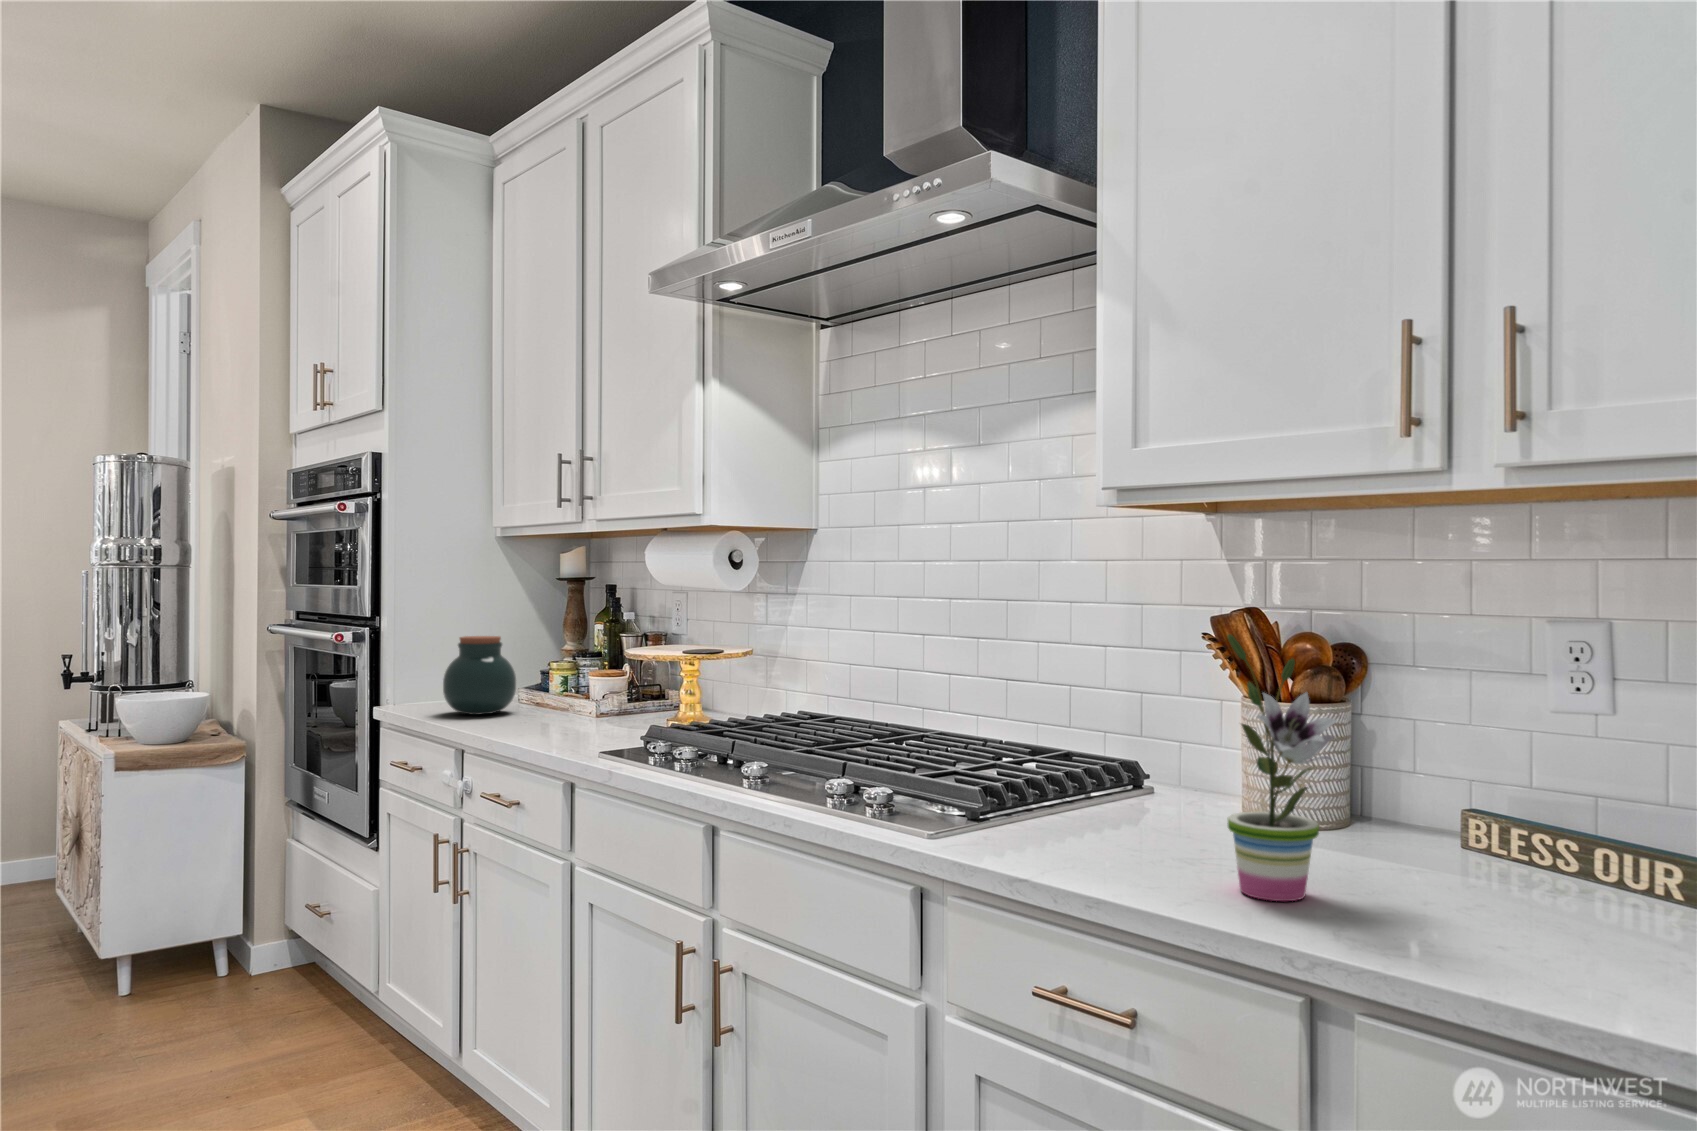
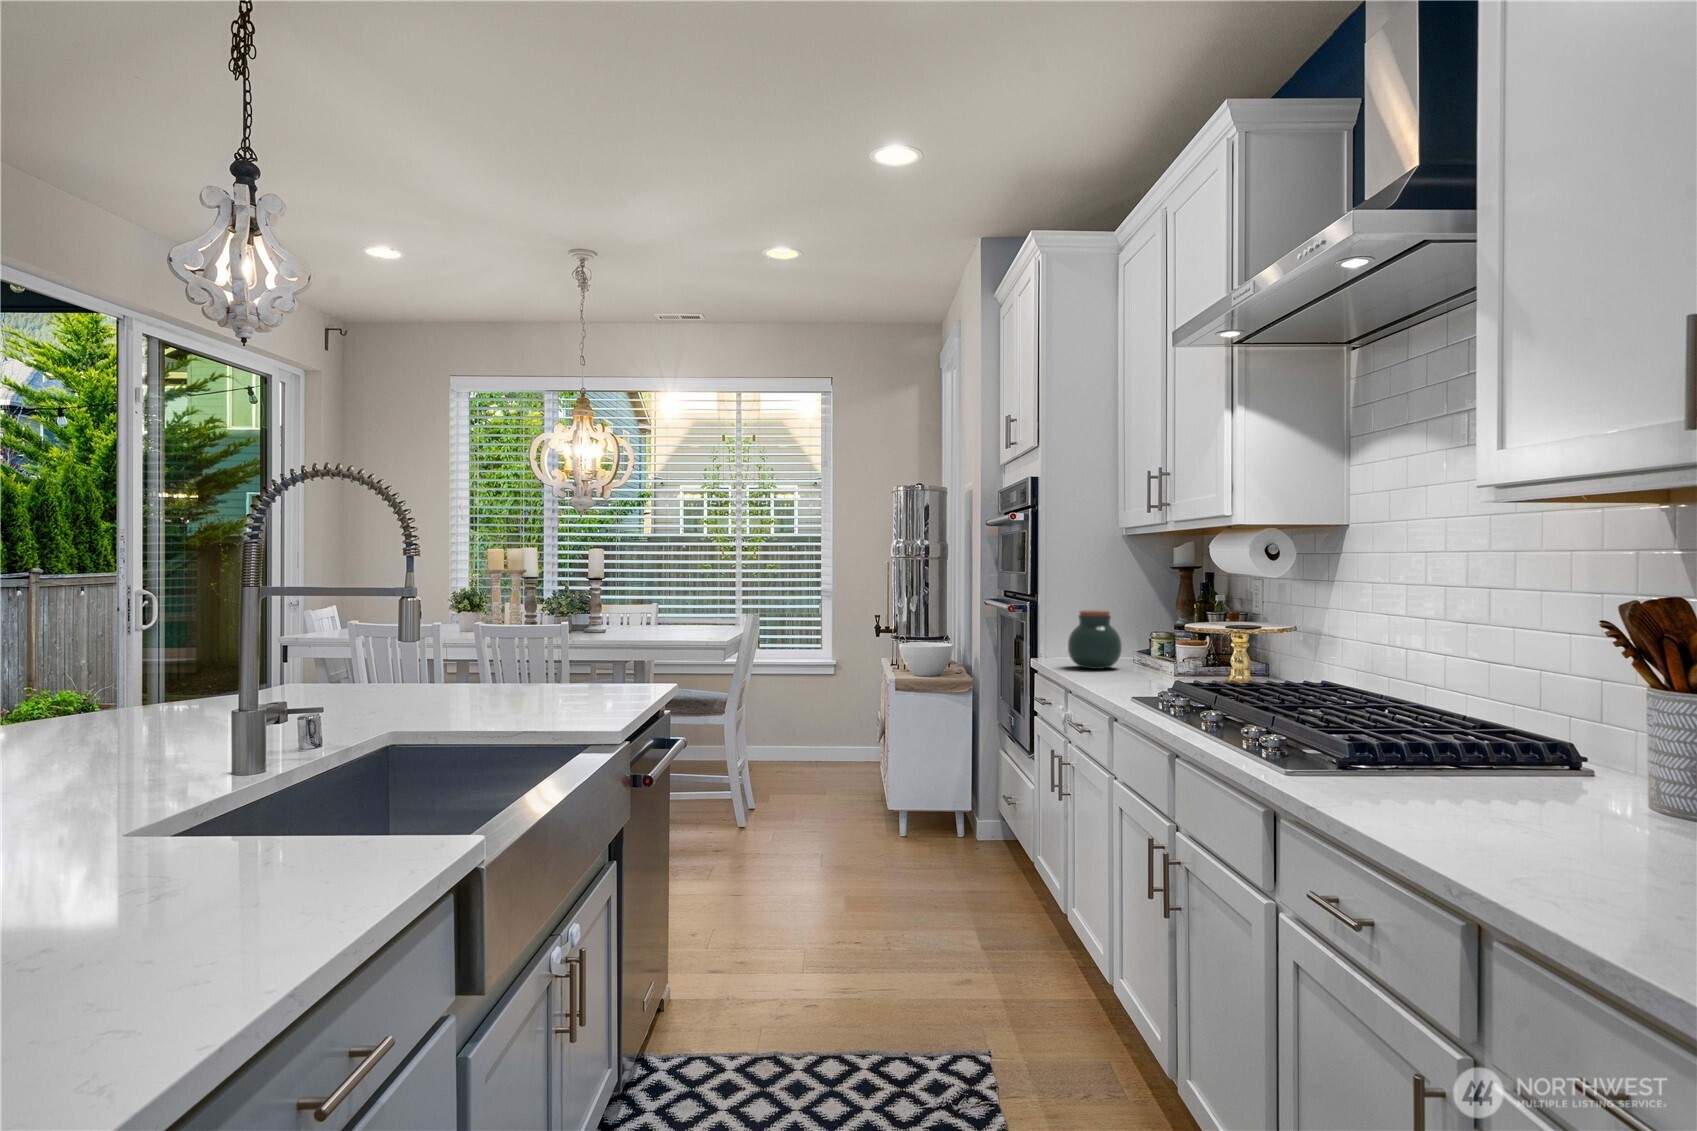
potted plant: present [1227,634,1337,901] -> none [1483,619,1618,858]

